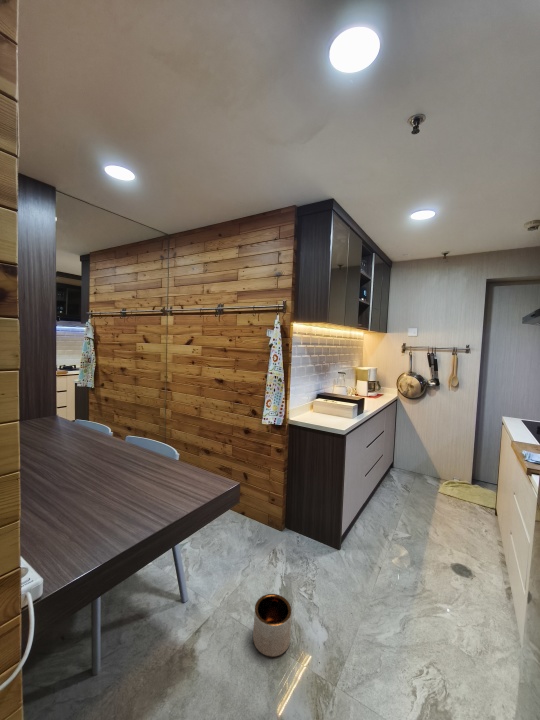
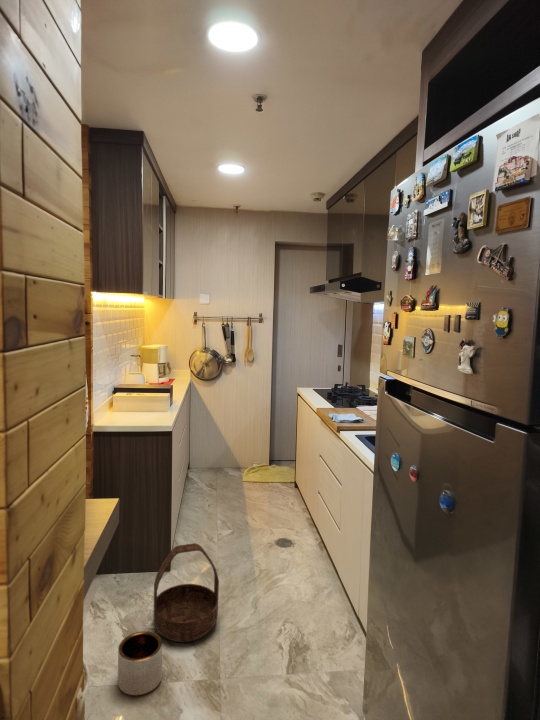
basket: none [302,532,363,629] -> present [153,543,219,642]

